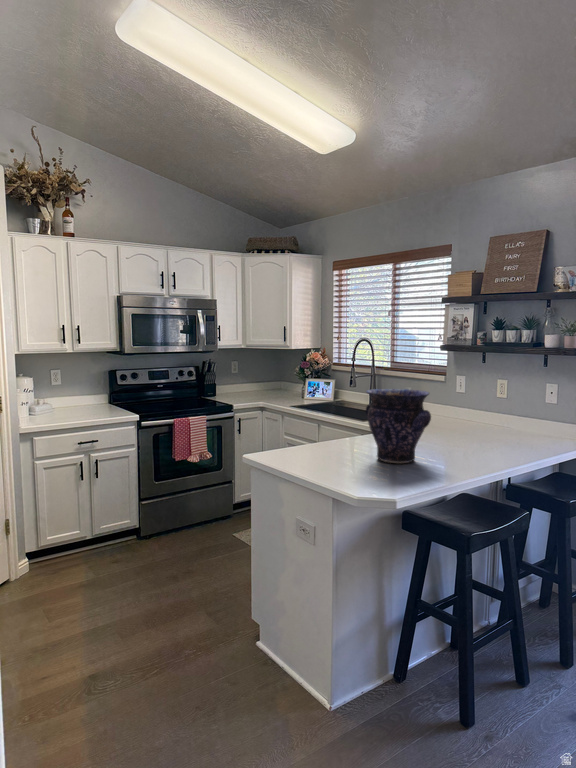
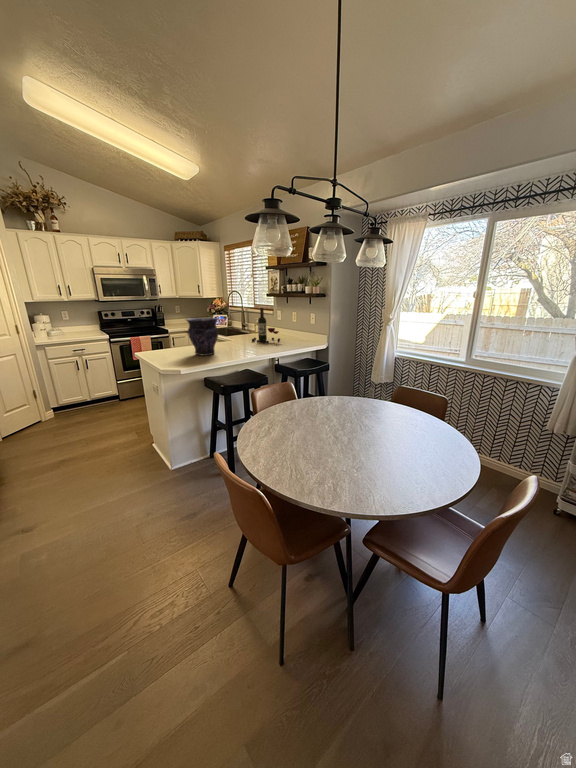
wine bottle: none [433,370,500,438] -> present [252,308,280,343]

